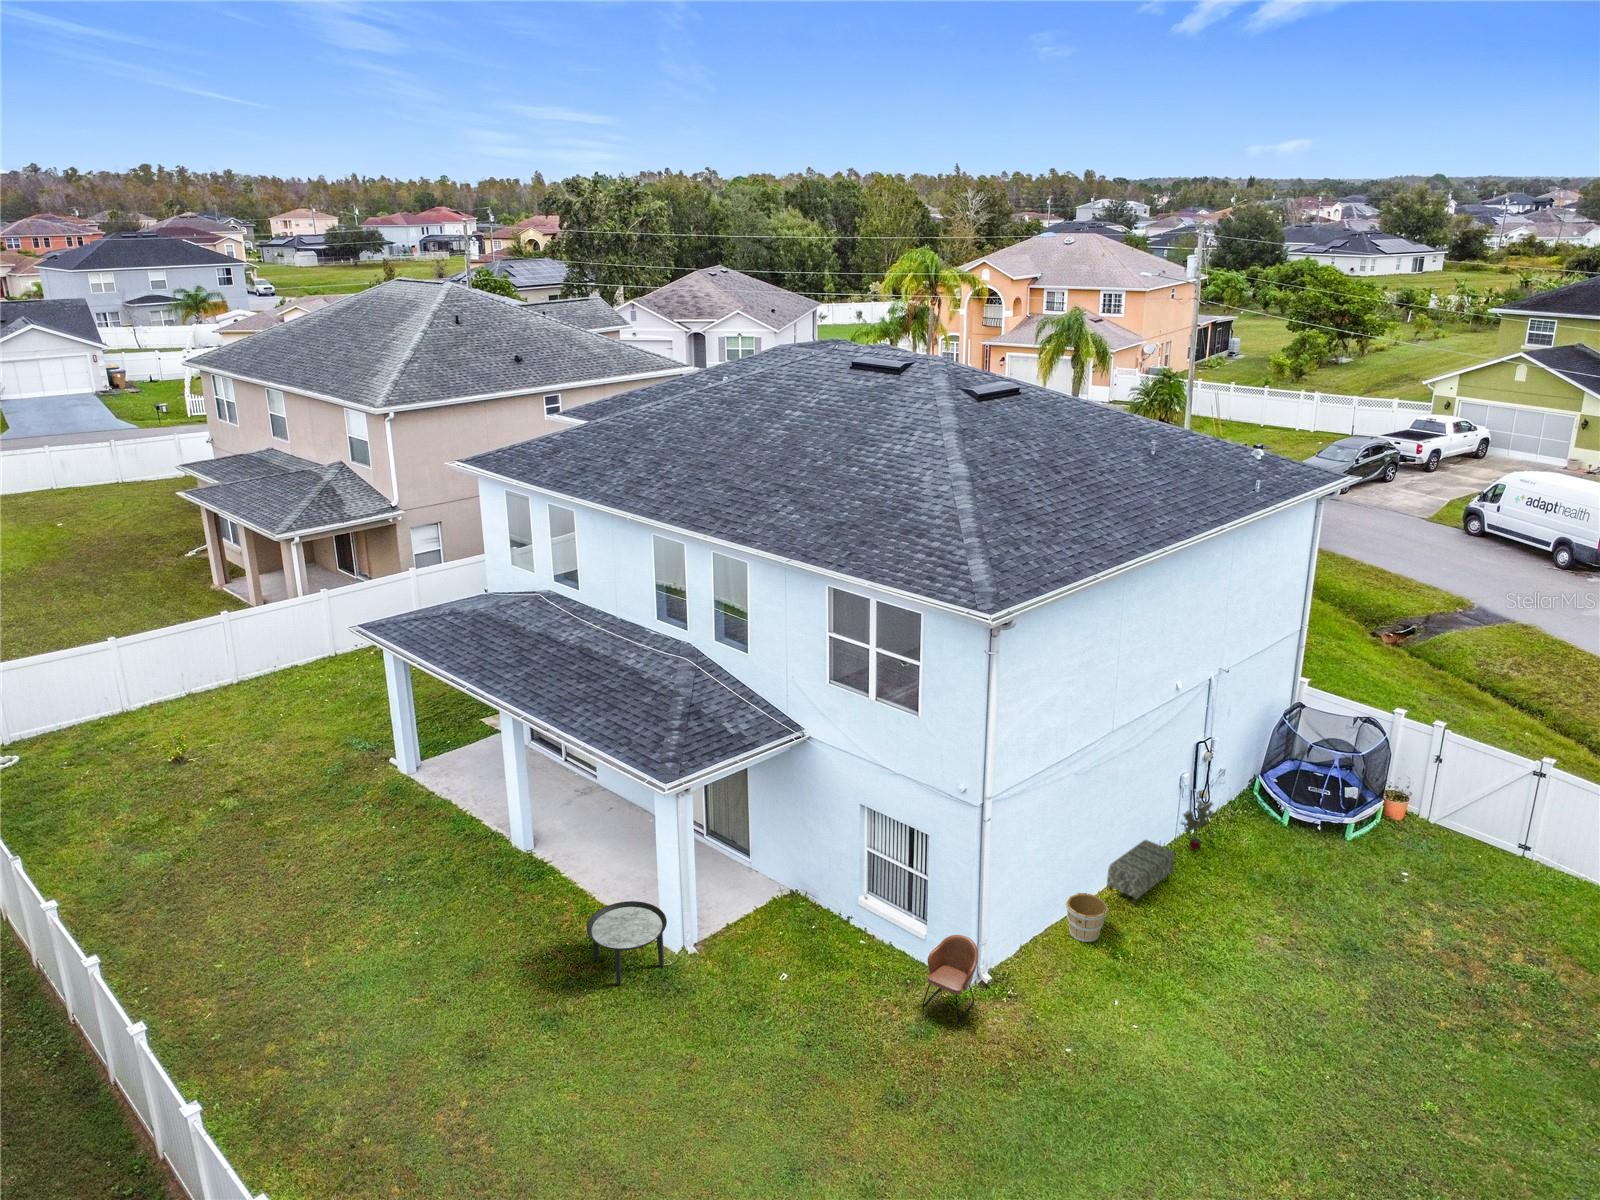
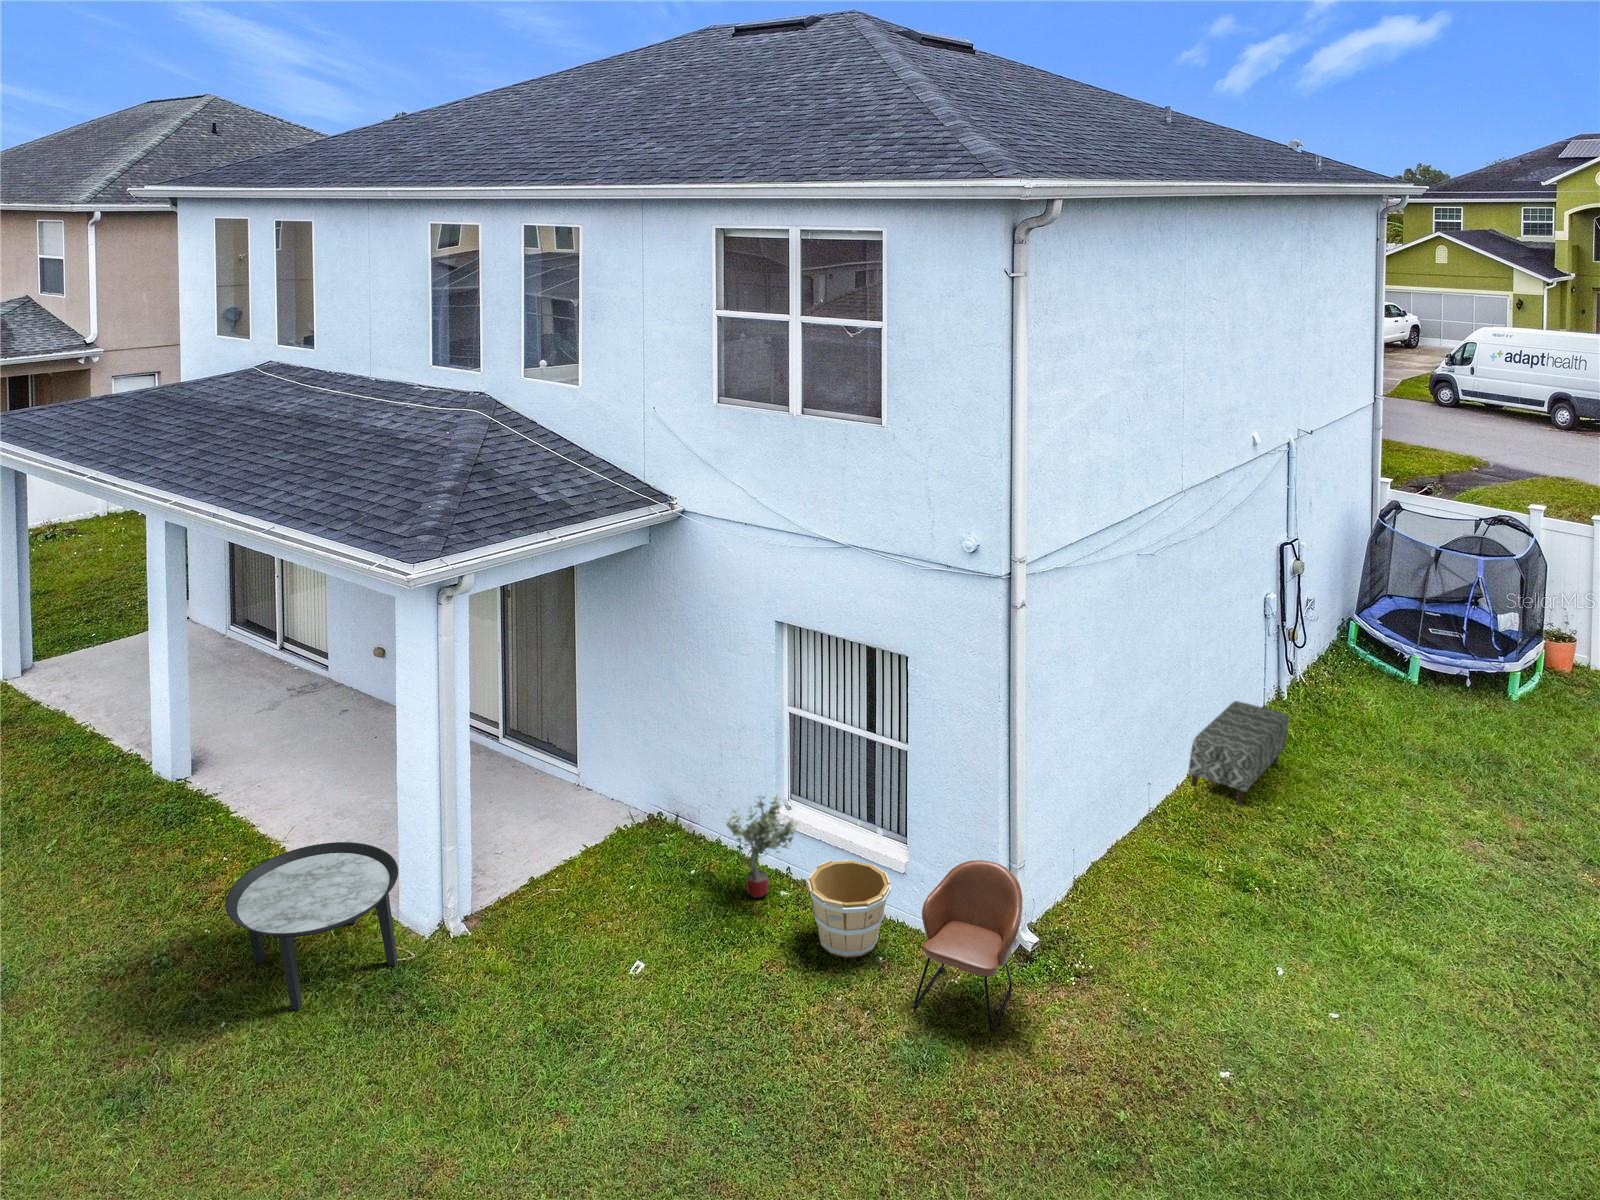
potted tree: present [1181,801,1213,850] -> present [727,795,798,898]
wooden bucket: present [1066,893,1108,942] -> present [808,860,891,958]

